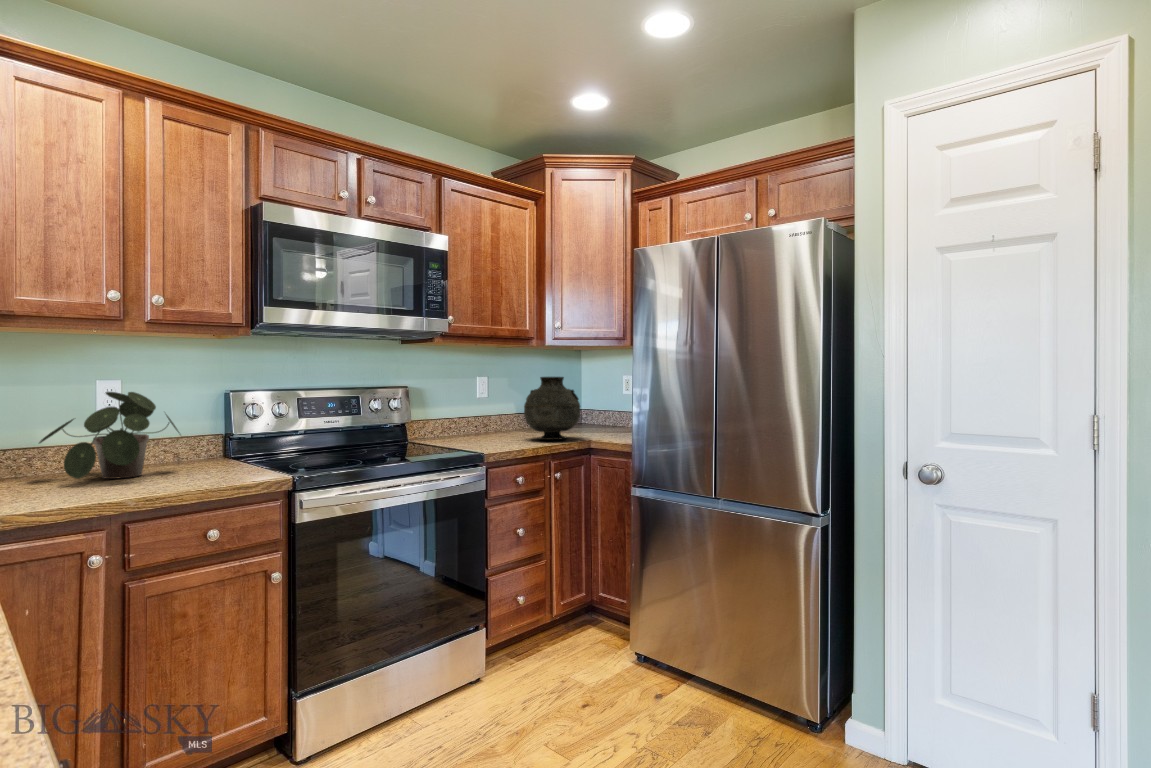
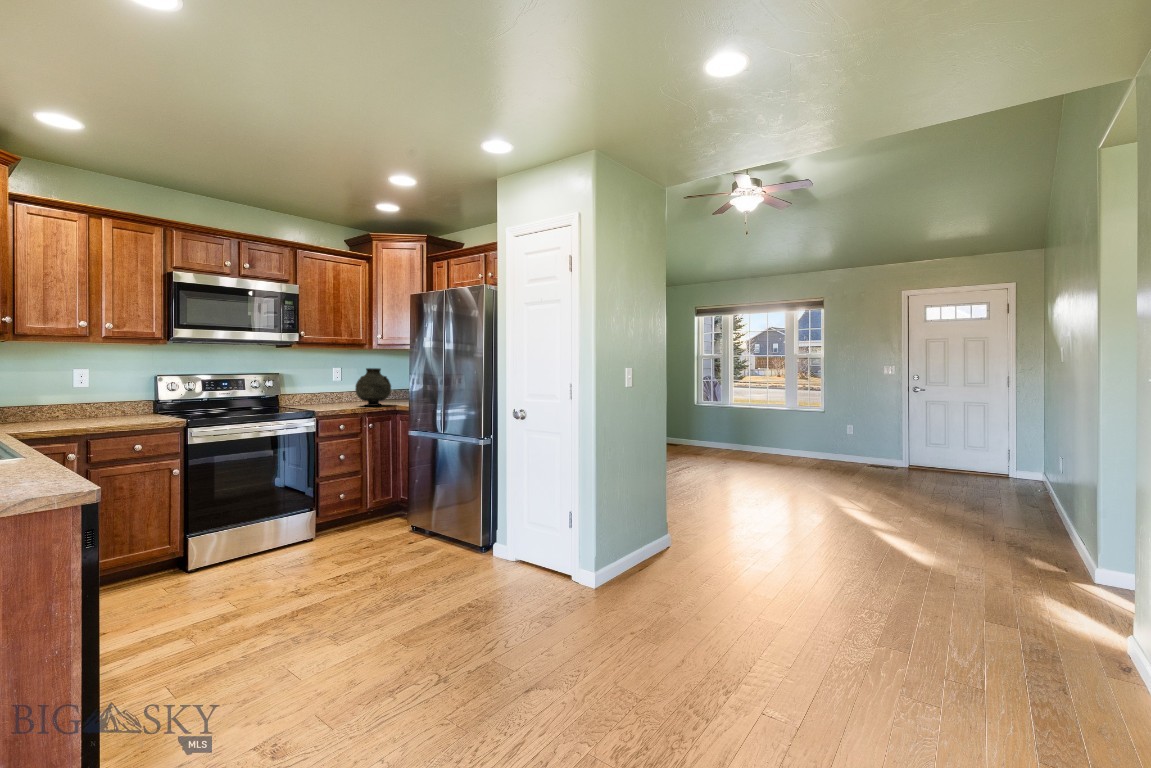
potted plant: present [39,392,179,479] -> none [40,375,126,421]

